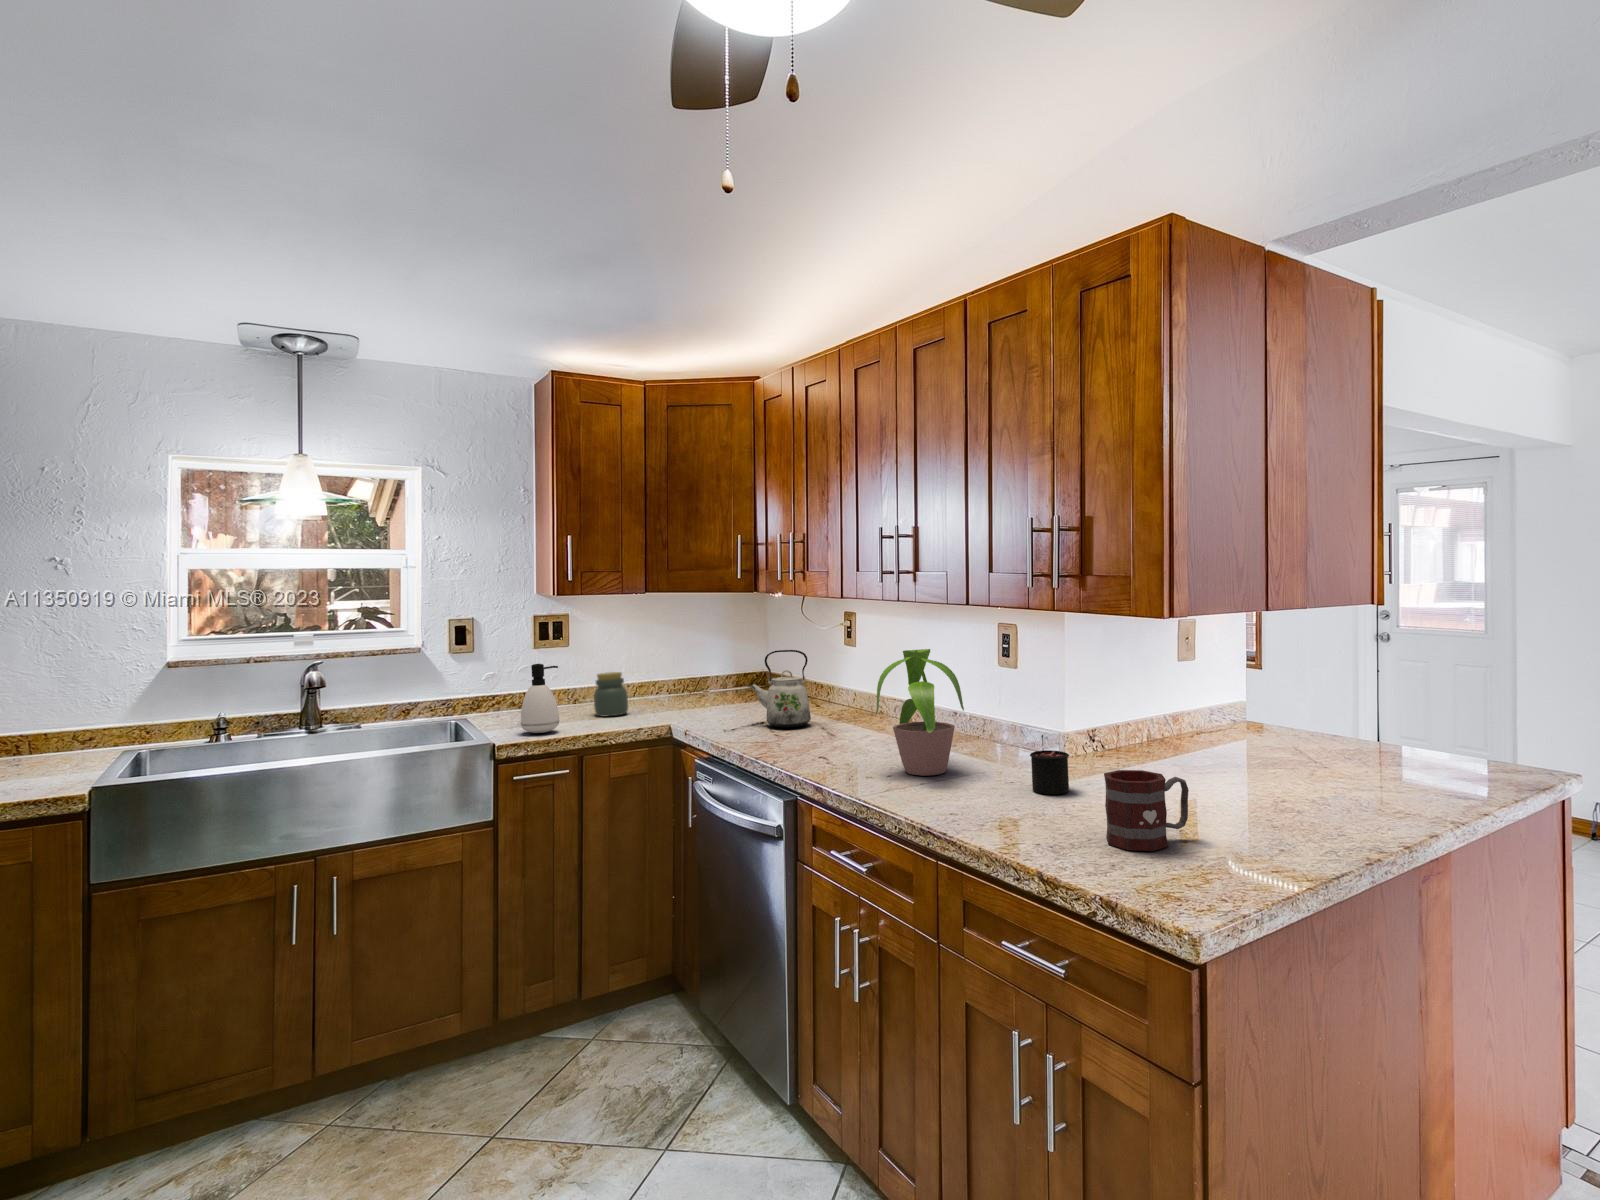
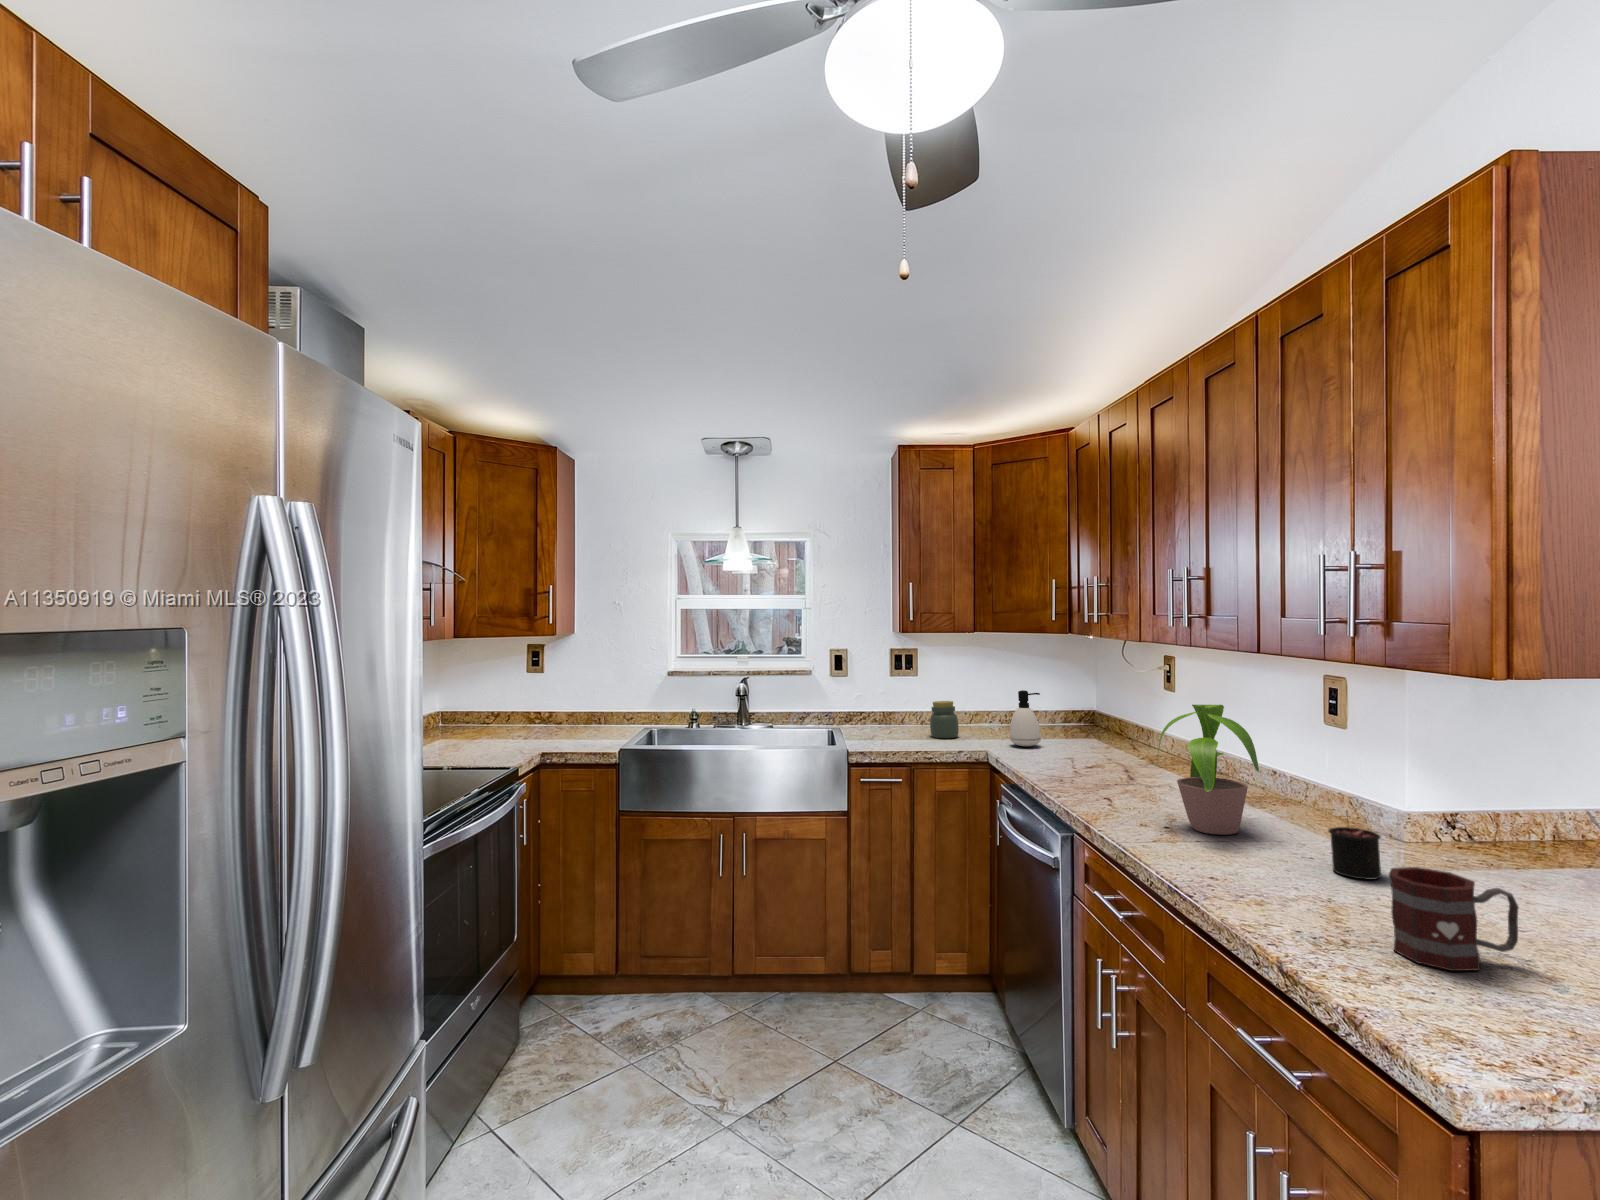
kettle: present [749,650,811,728] -> none [1059,692,1120,765]
soap dispenser: present [521,664,559,733] -> present [1010,690,1041,746]

